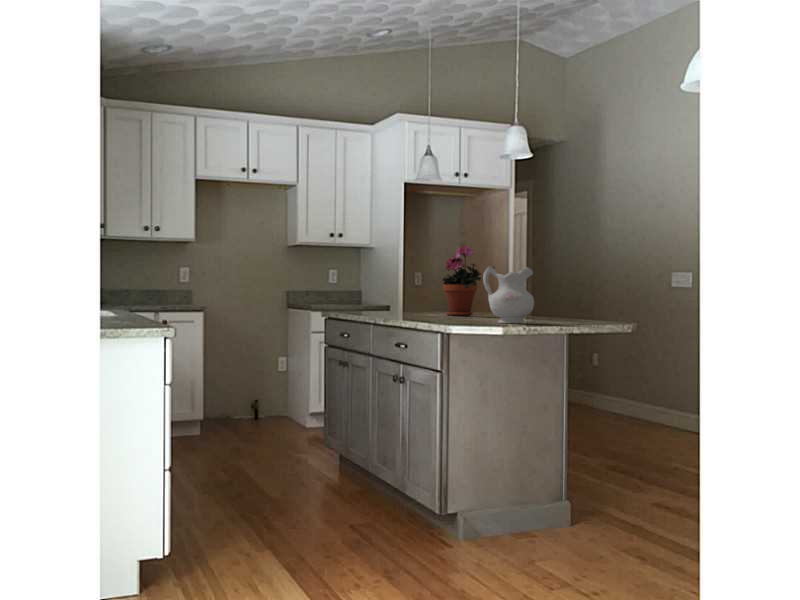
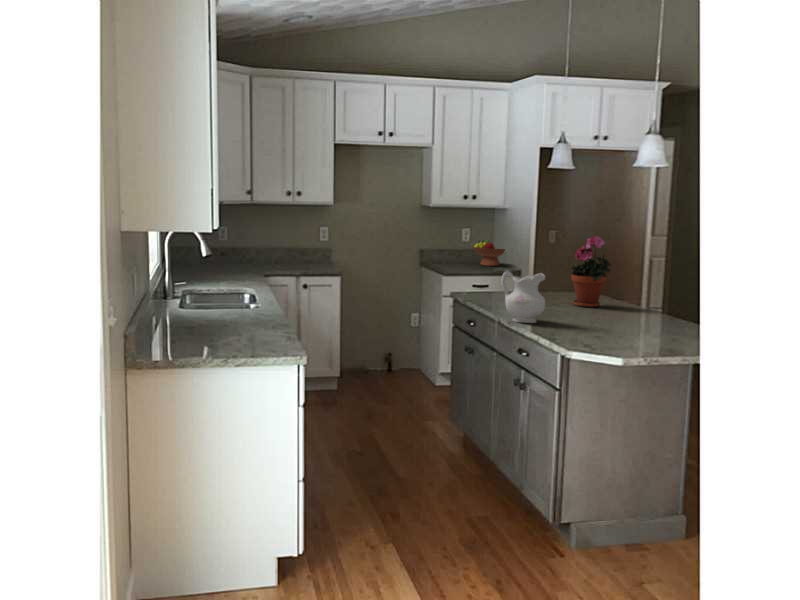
ceramic pitcher: present [483,266,534,323] -> present [501,270,545,323]
fruit bowl: none [339,281,378,307] -> present [472,240,505,266]

